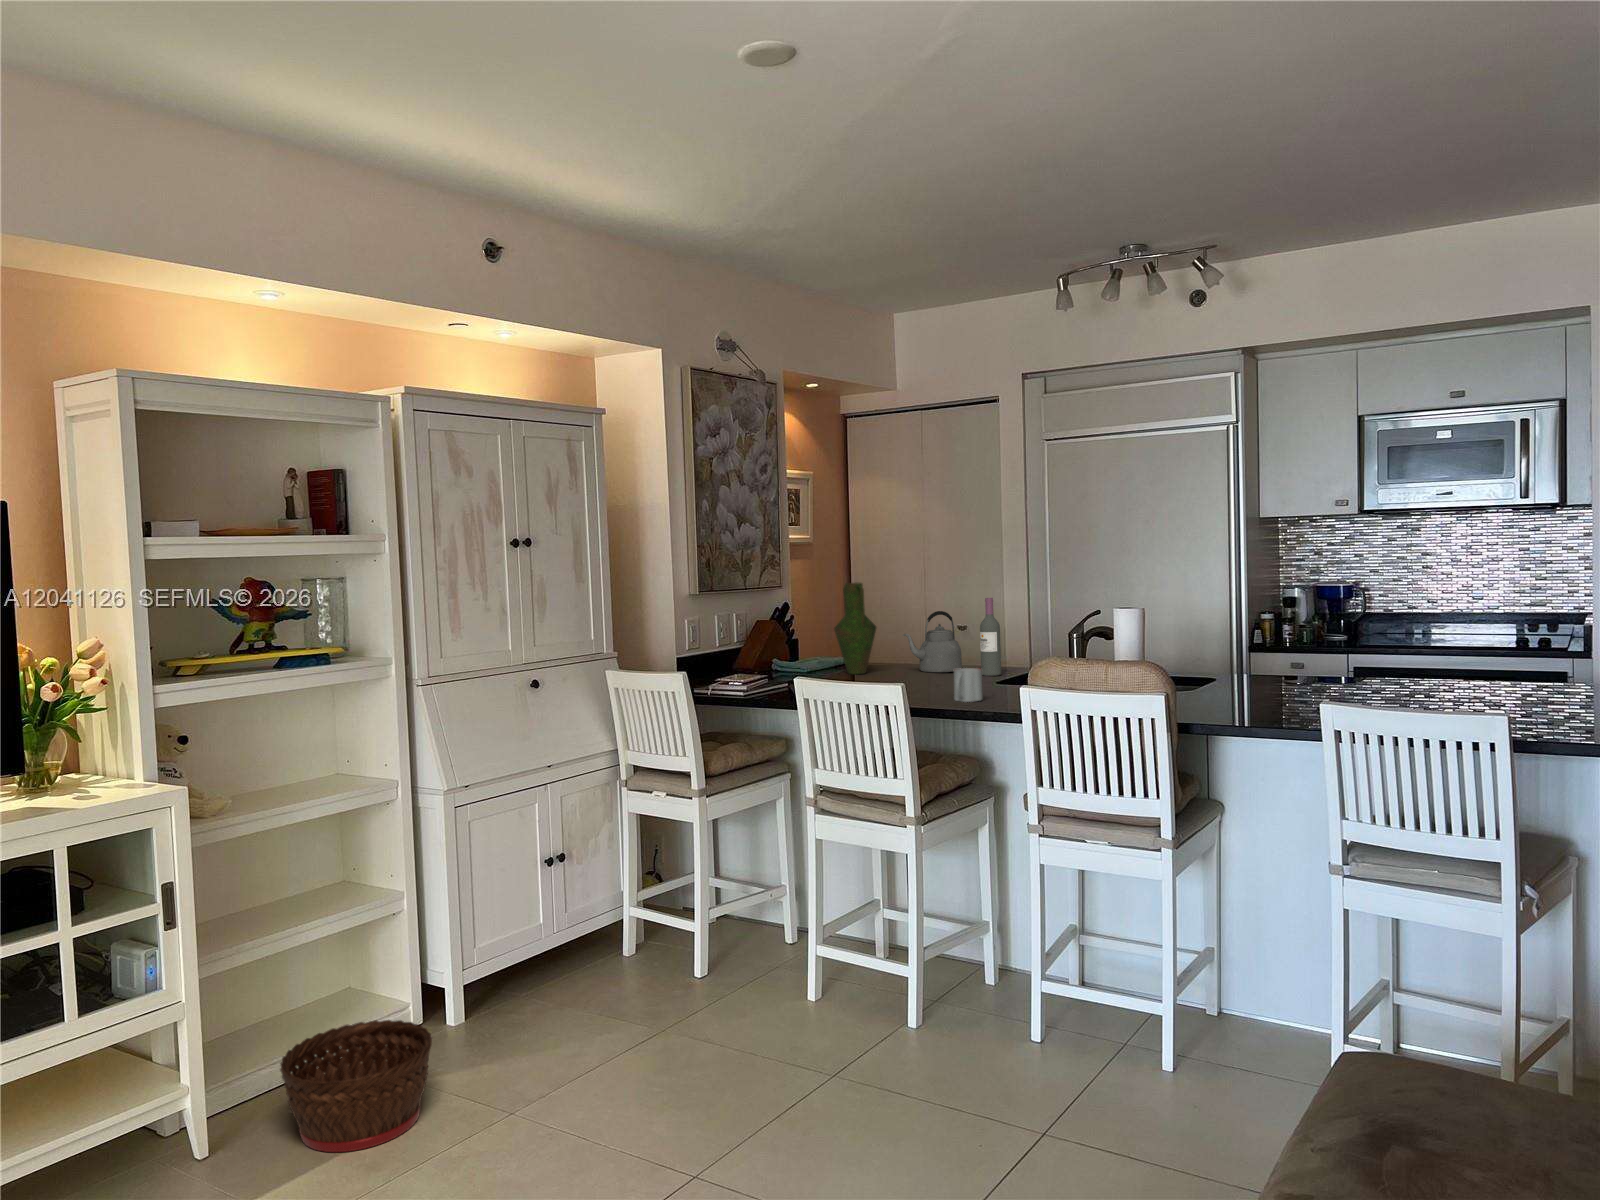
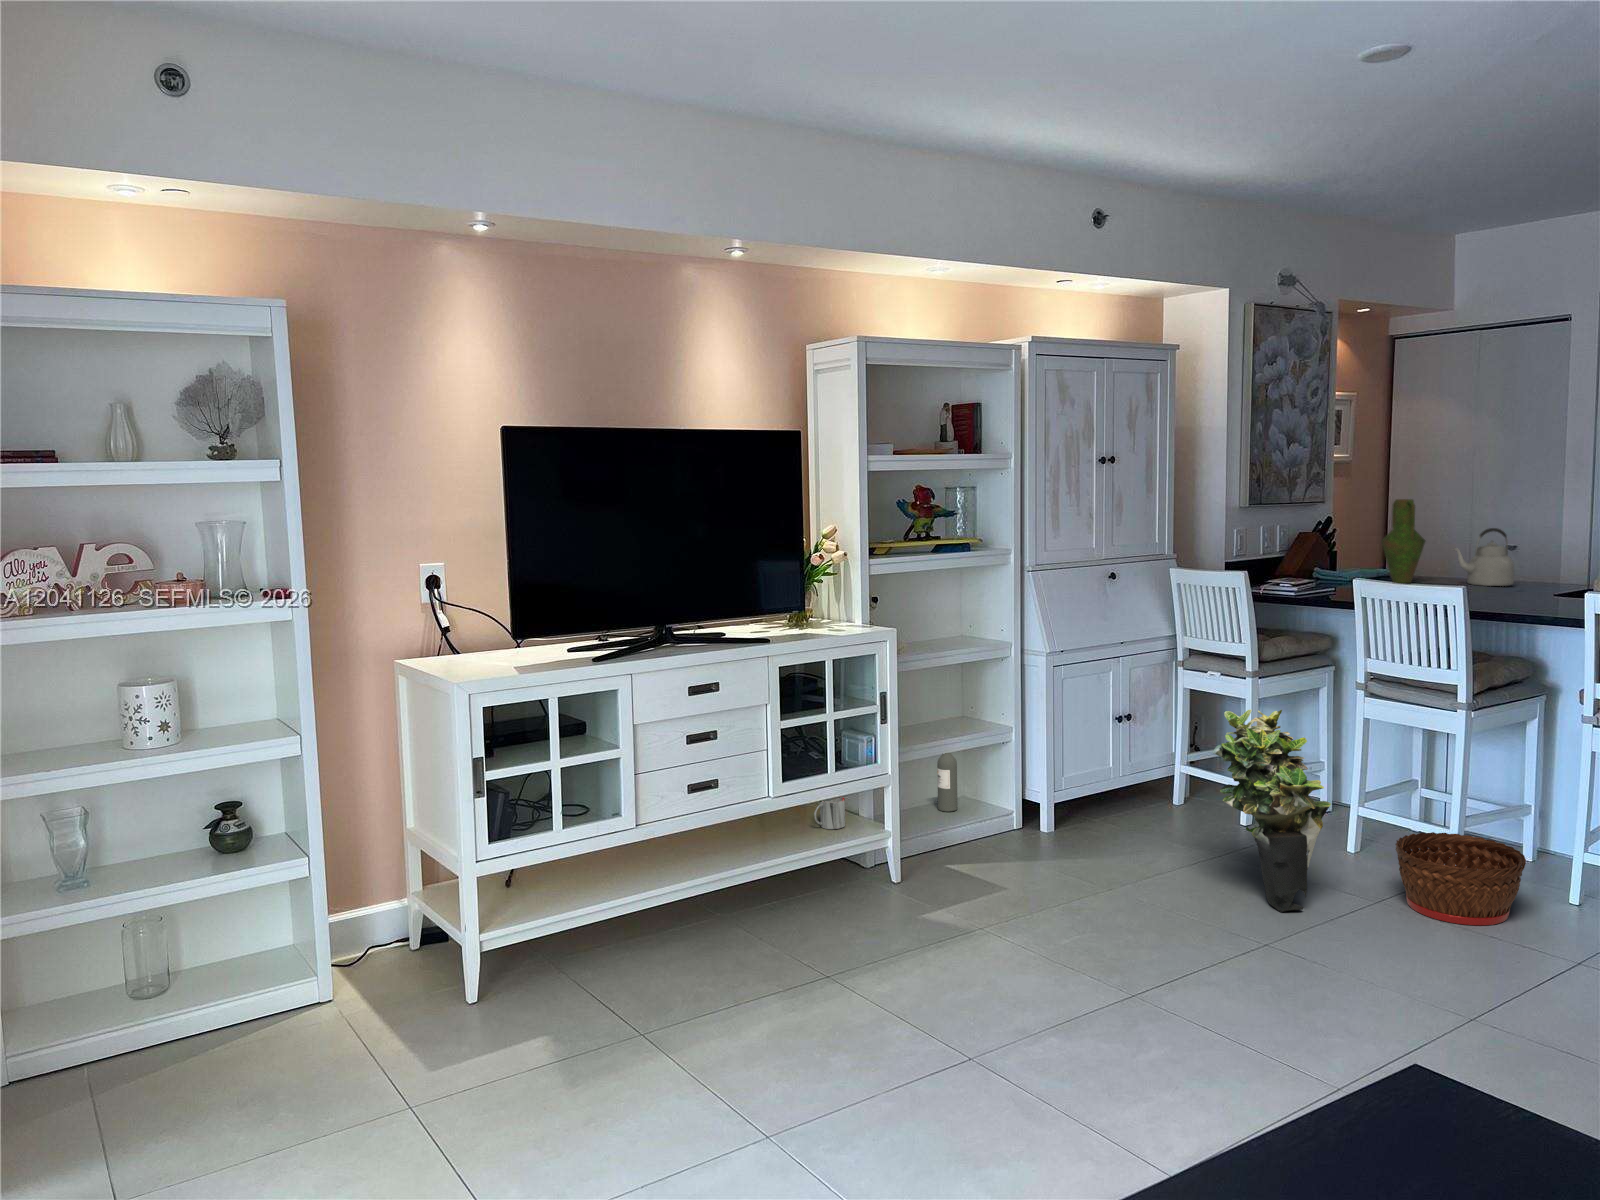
wine bottle: present [980,598,1001,676] -> present [937,753,958,812]
mug: present [954,668,983,702] -> present [814,798,845,829]
potted plant: none [635,845,777,1109] -> present [1212,709,1331,912]
basket: present [280,1020,432,1152] -> present [1395,832,1526,925]

